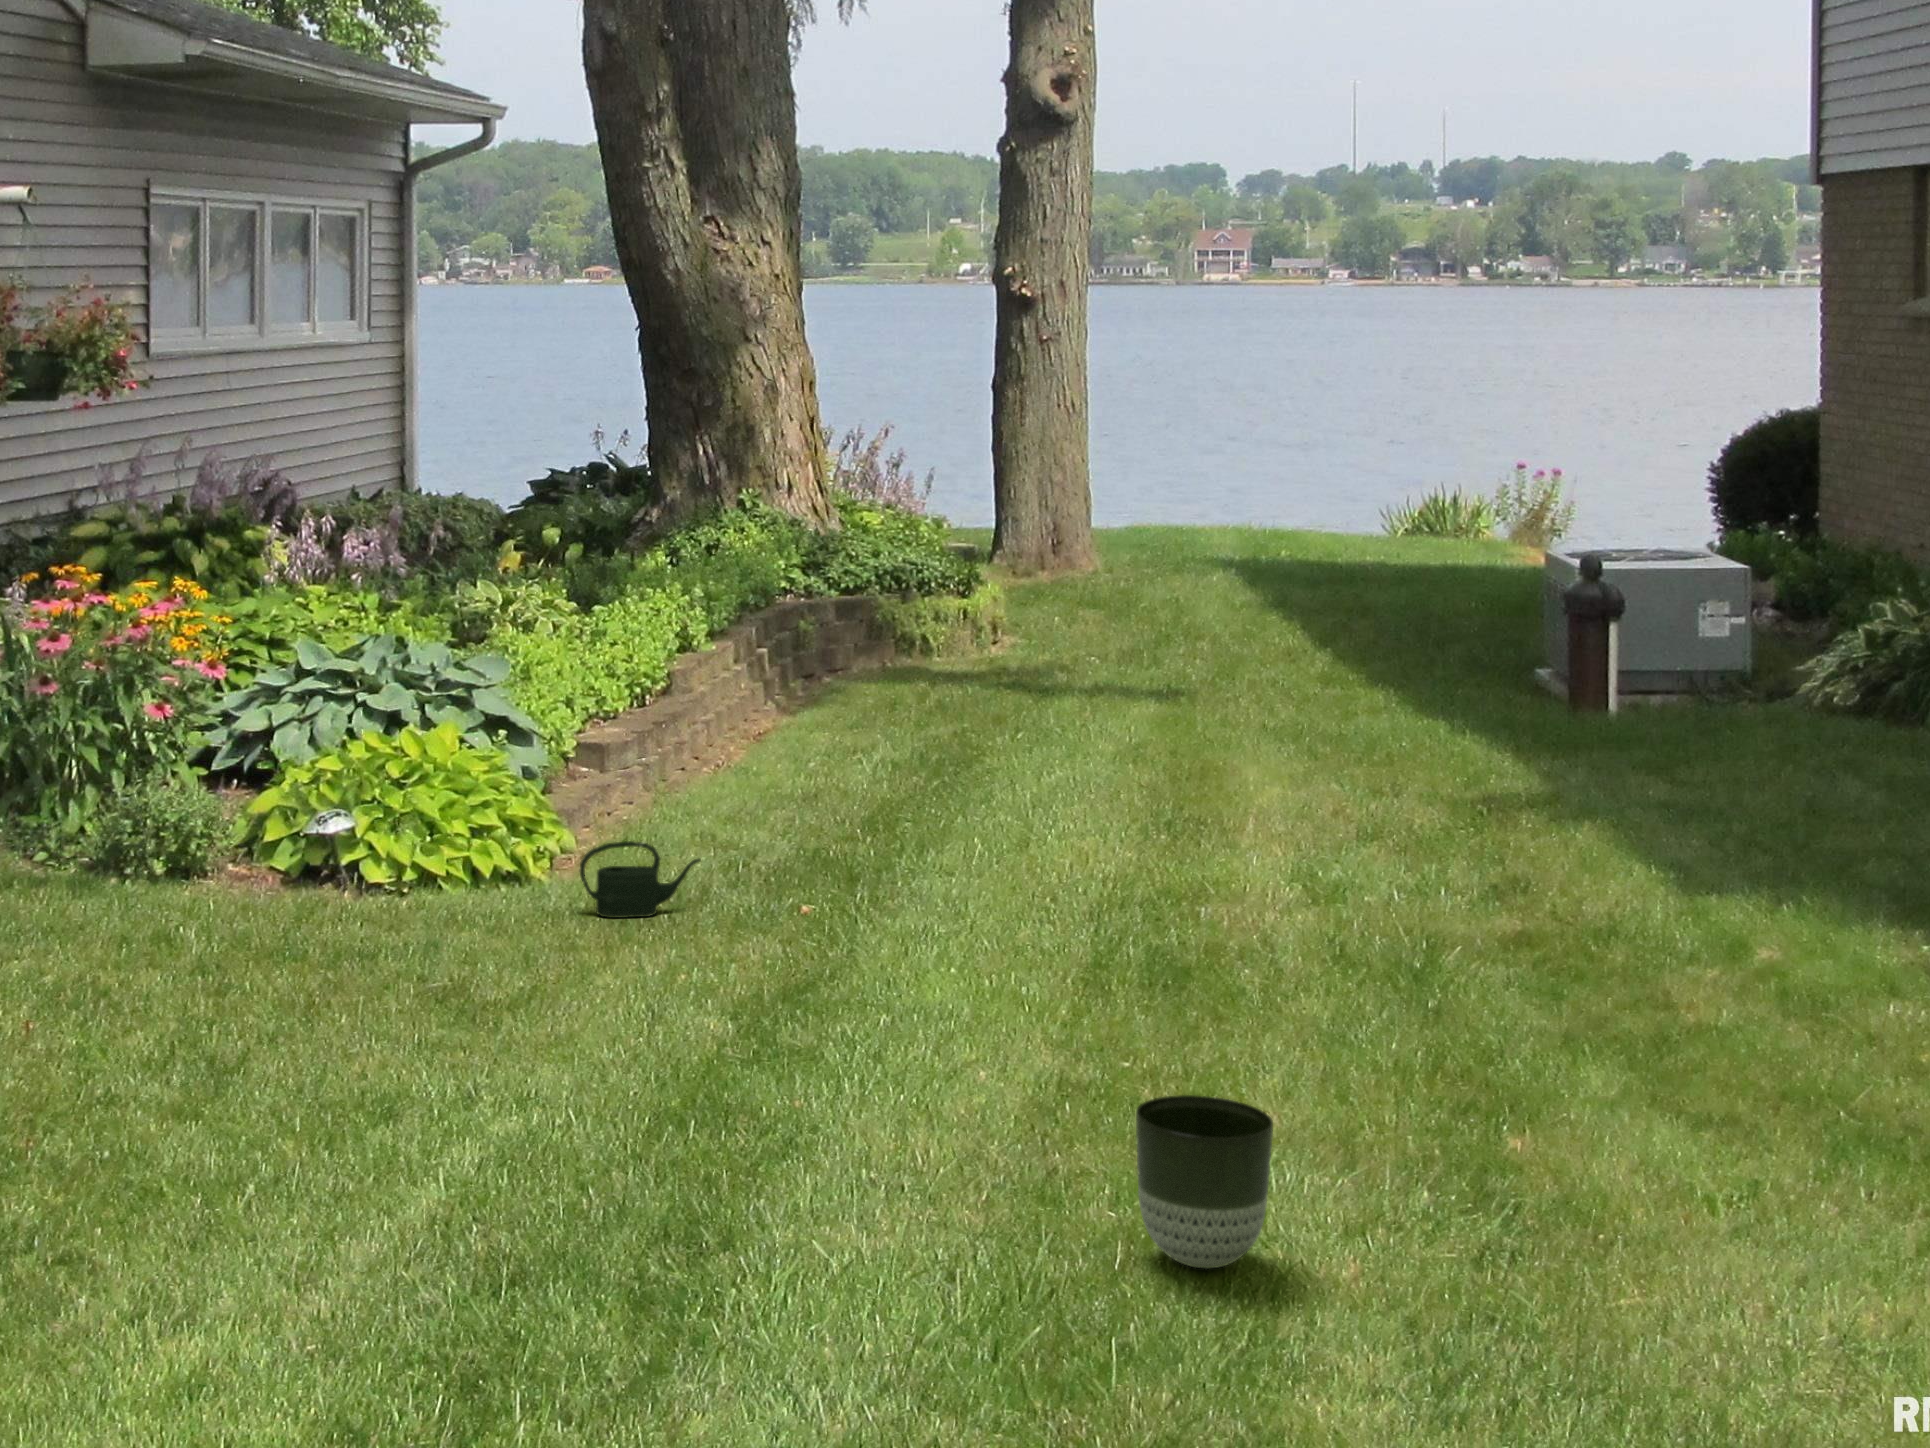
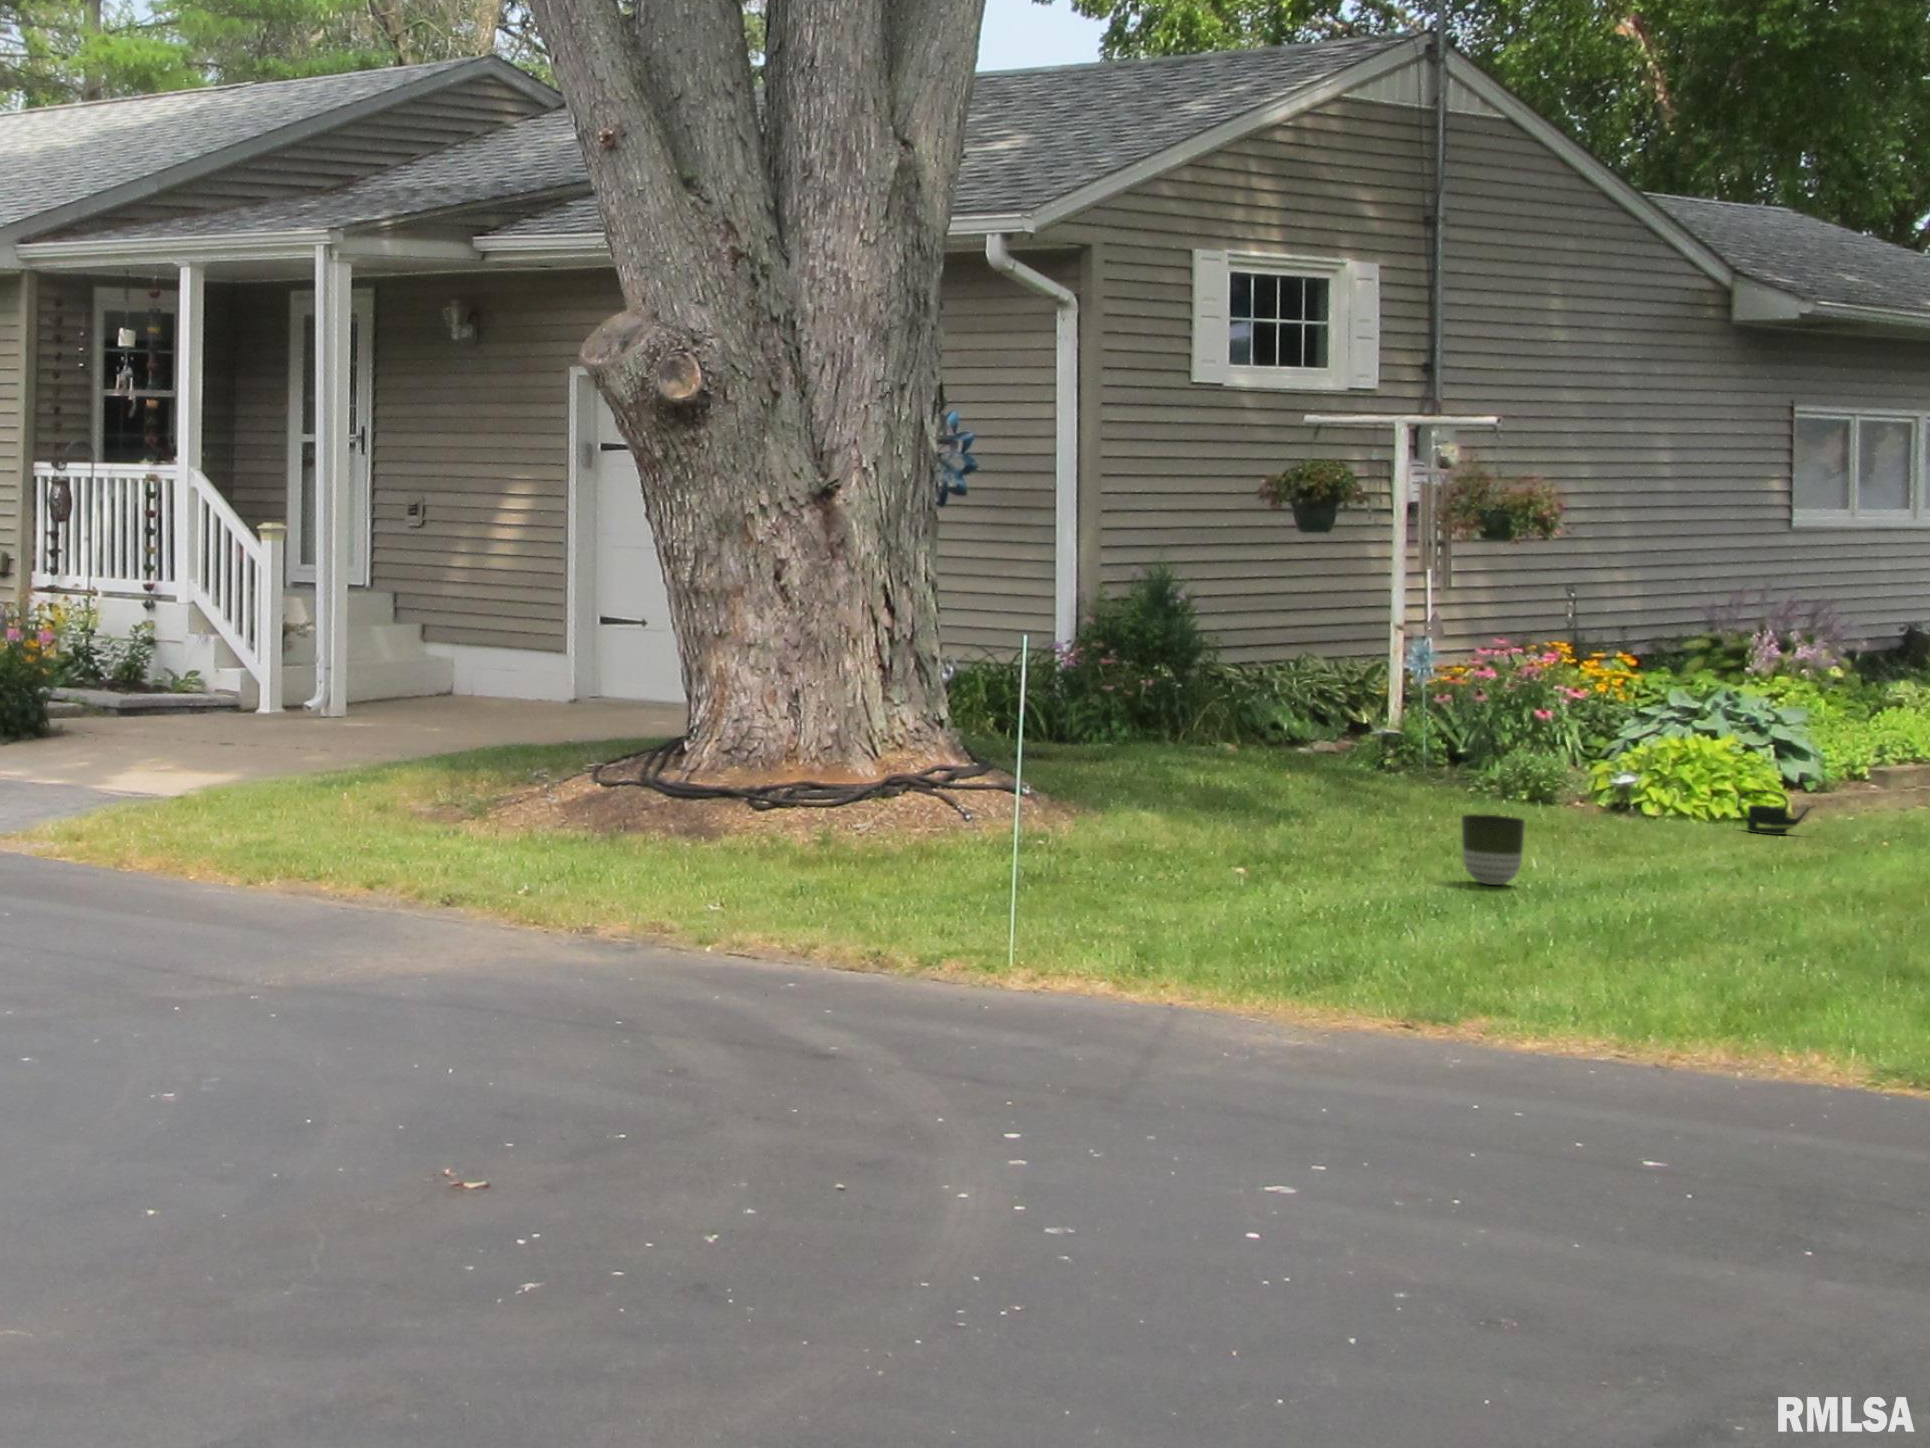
planter: present [1136,1095,1273,1269] -> present [1462,814,1525,885]

